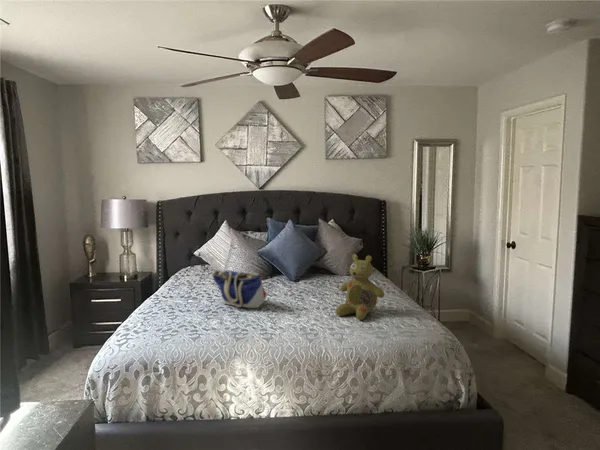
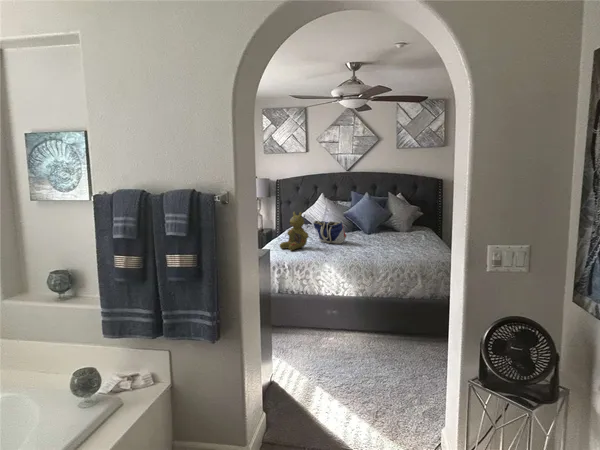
stuffed bear: present [336,254,384,320] -> present [280,212,309,251]

